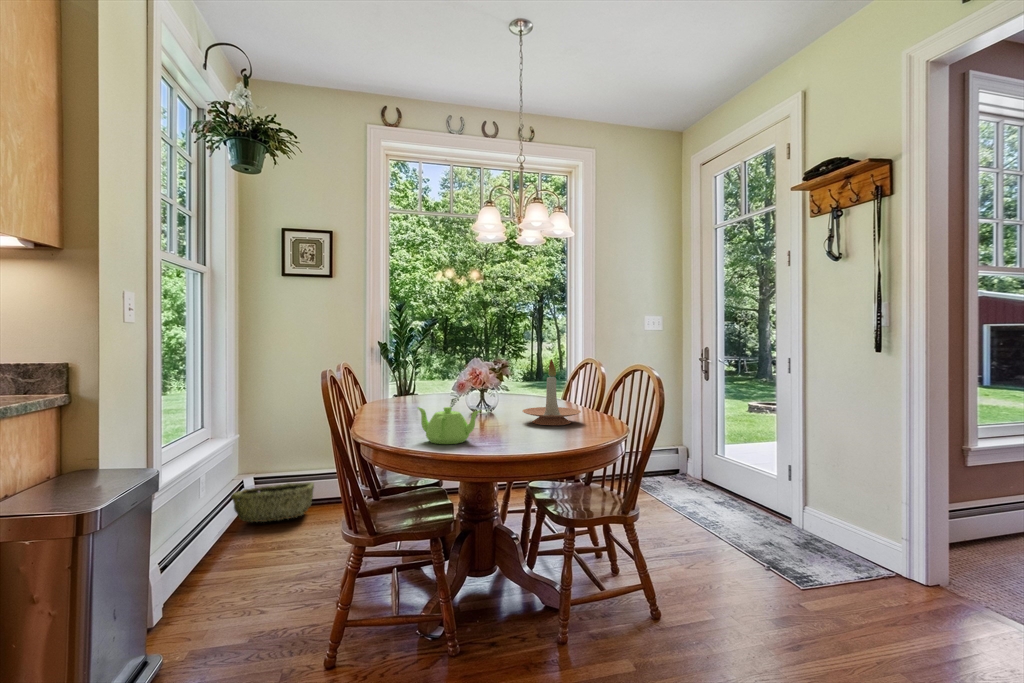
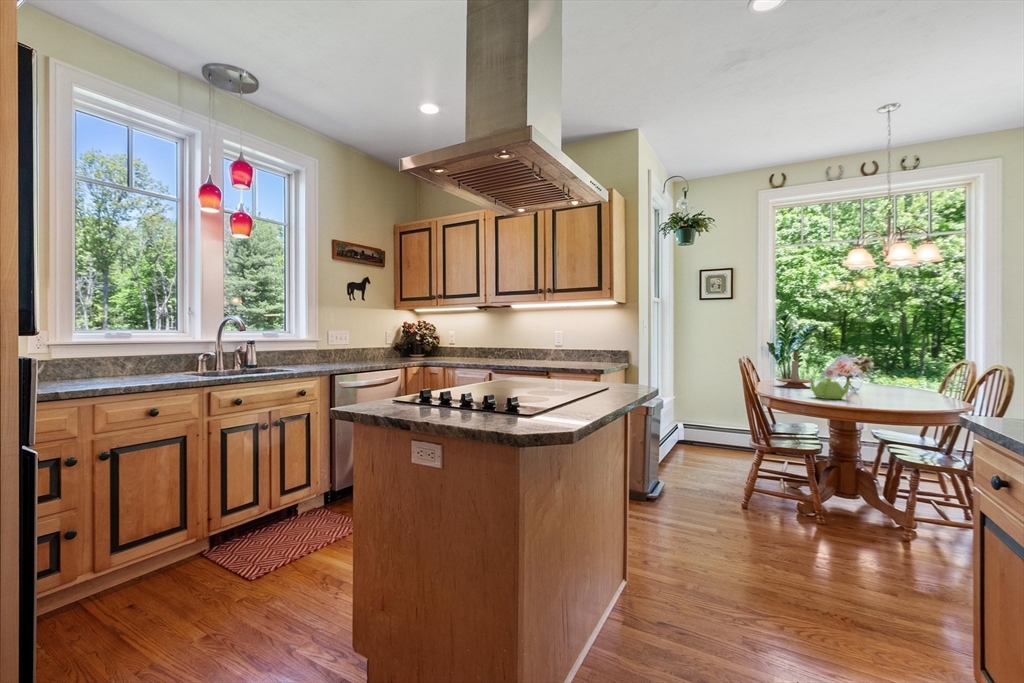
candle holder: present [523,359,581,425] -> present [776,351,815,388]
woven basket: present [231,482,314,522] -> none [672,431,722,453]

